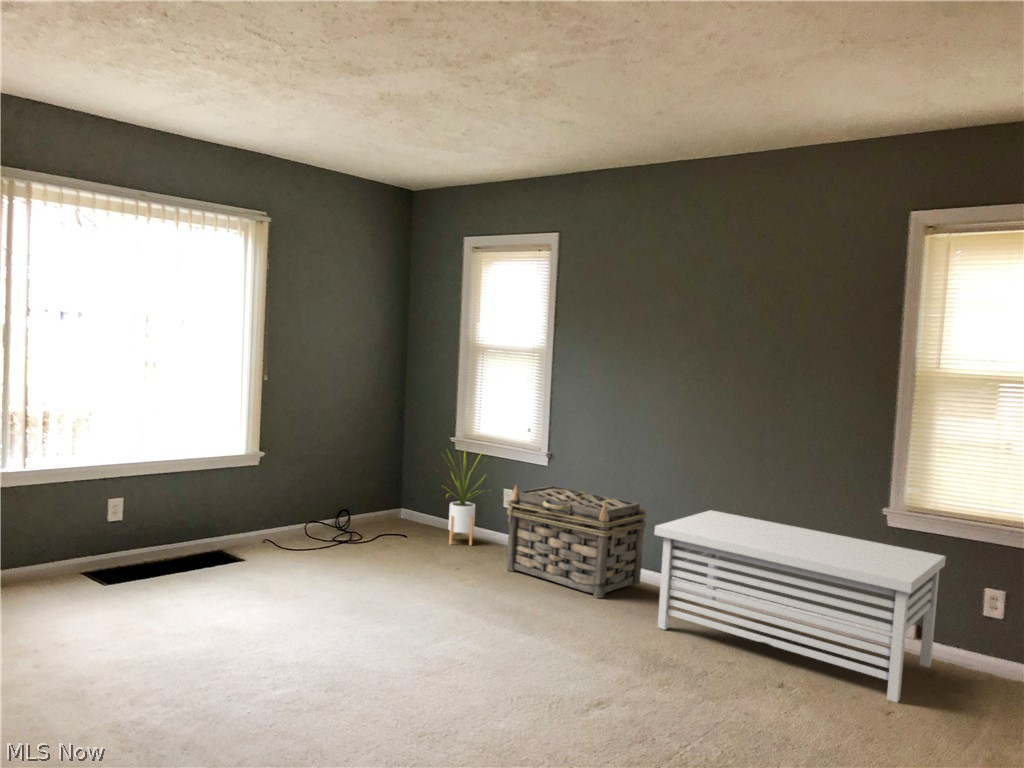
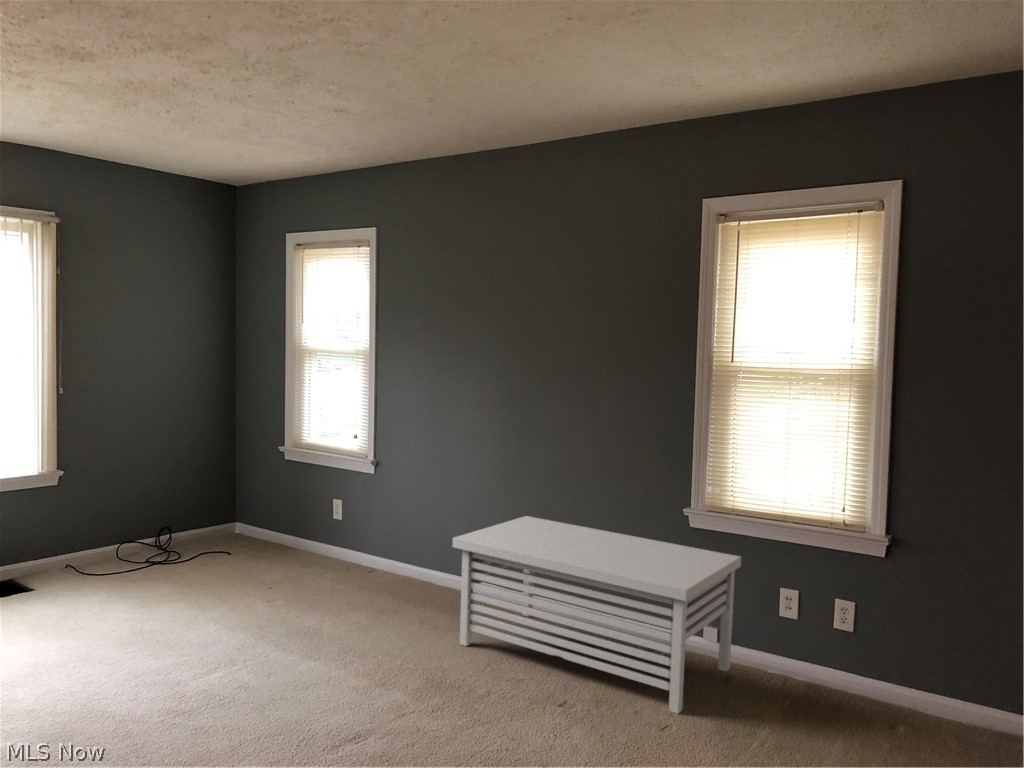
house plant: present [449,452,482,545] -> none [255,450,319,561]
basket: present [506,485,646,598] -> none [321,495,467,614]

